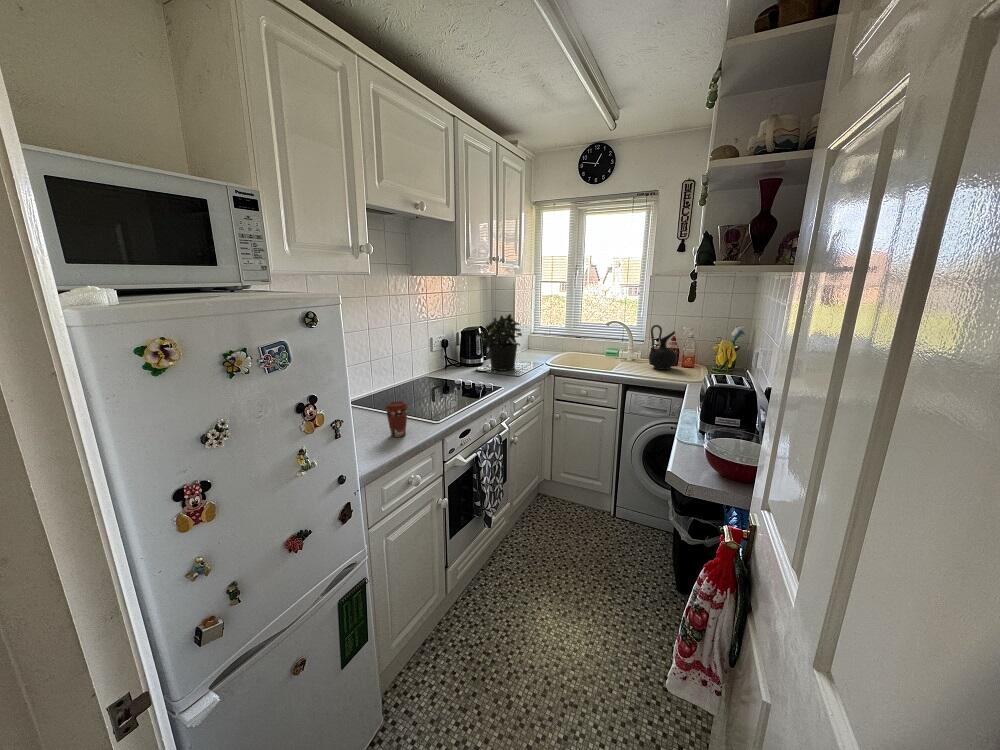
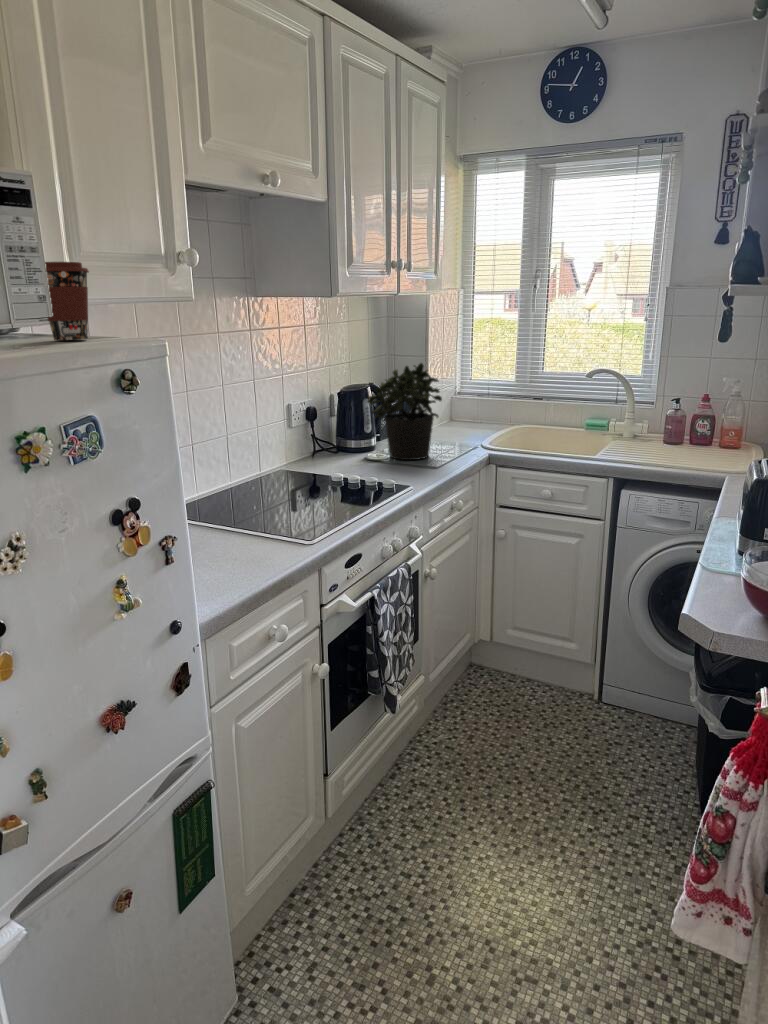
ceramic jug: present [649,325,677,370] -> none [658,379,707,456]
coffee cup: present [385,401,408,437] -> present [45,262,89,340]

